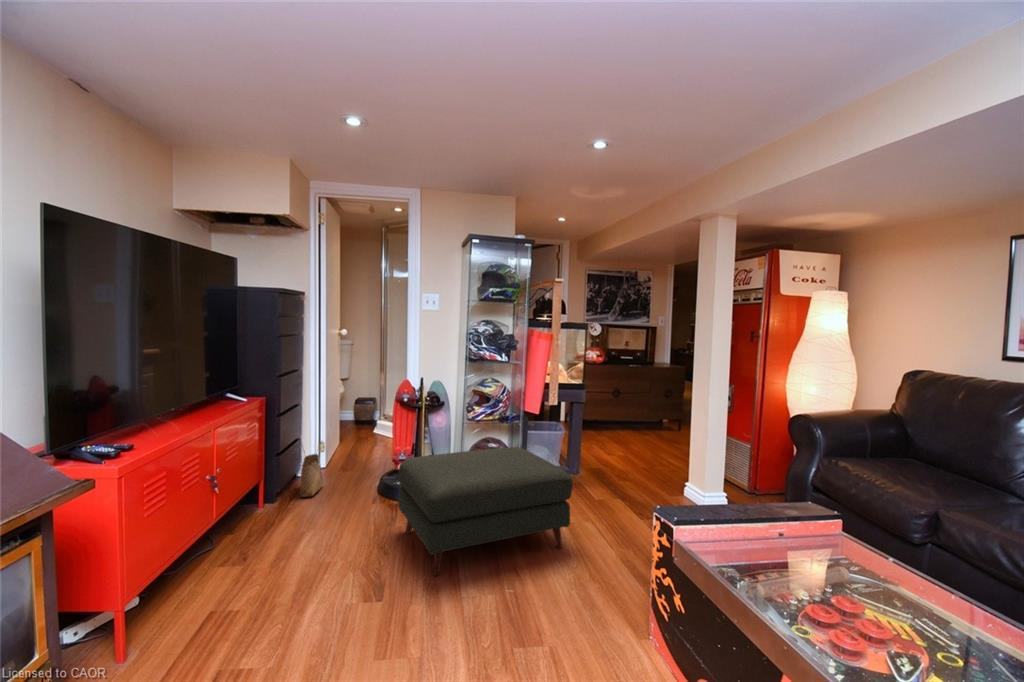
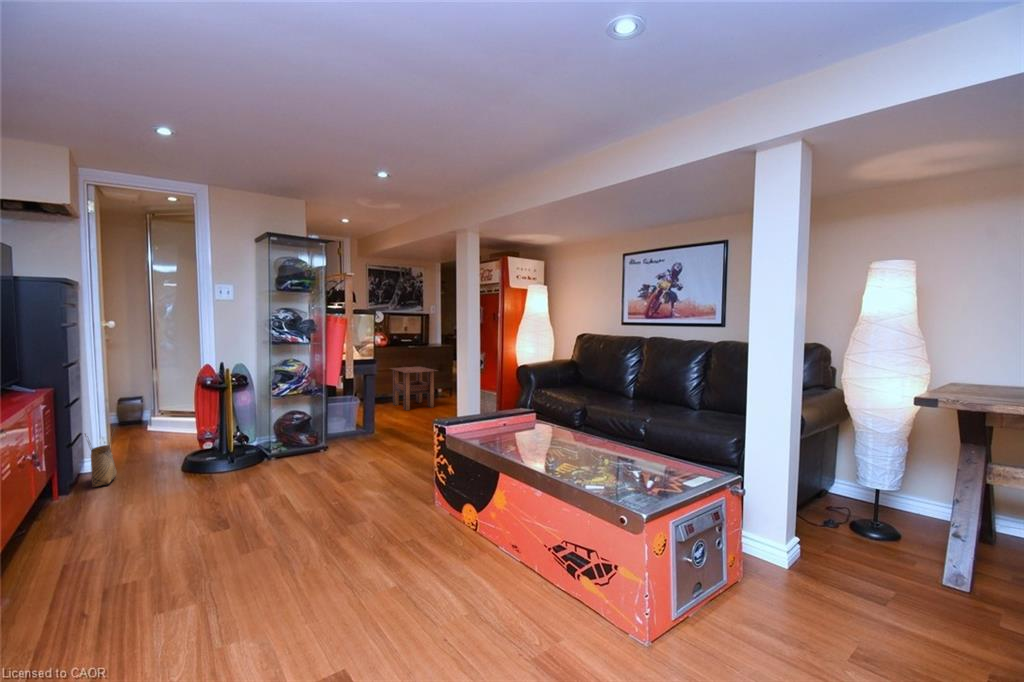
side table: none [603,391,667,447] -> present [391,367,437,410]
ottoman: present [398,447,573,577] -> none [218,409,375,509]

